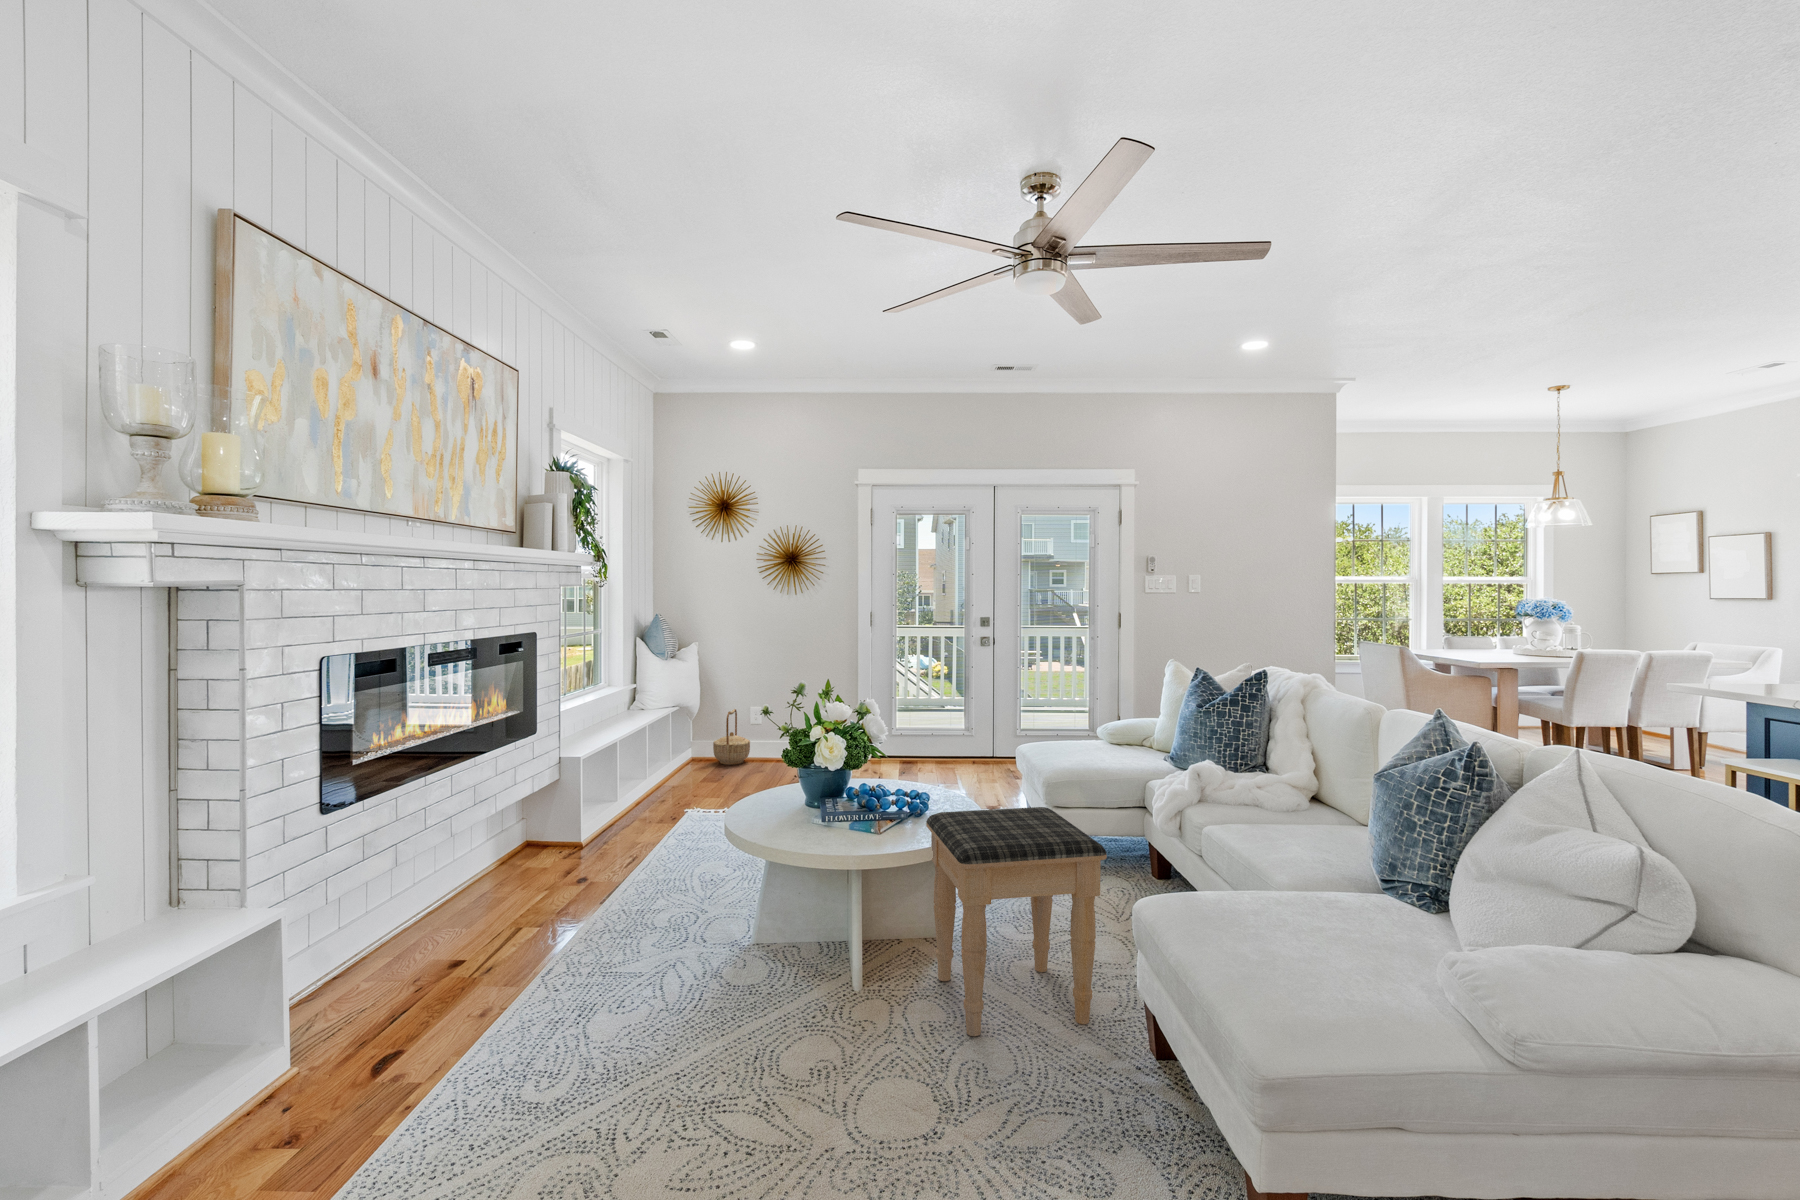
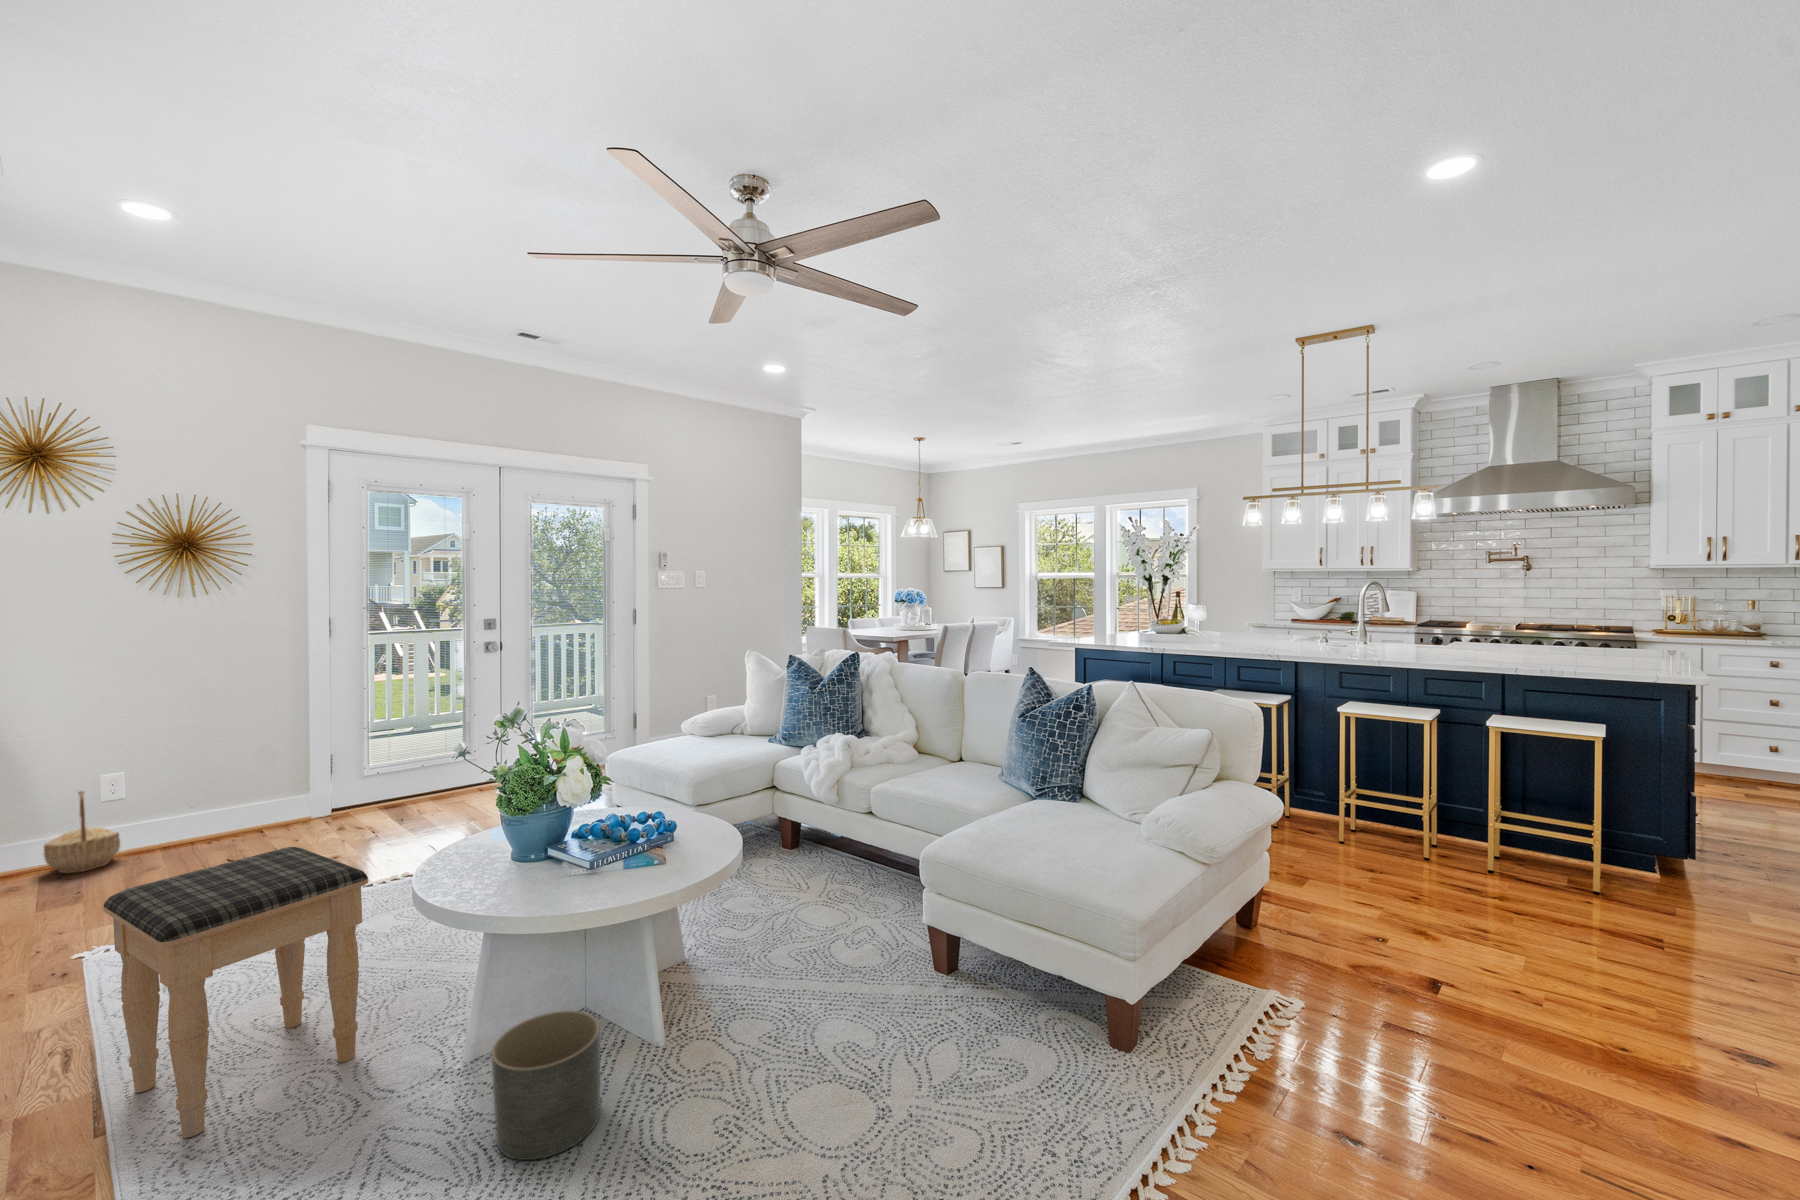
footstool: present [926,807,1107,1036] -> present [103,847,368,1138]
planter: none [697,919,777,1025] -> present [491,1011,600,1160]

